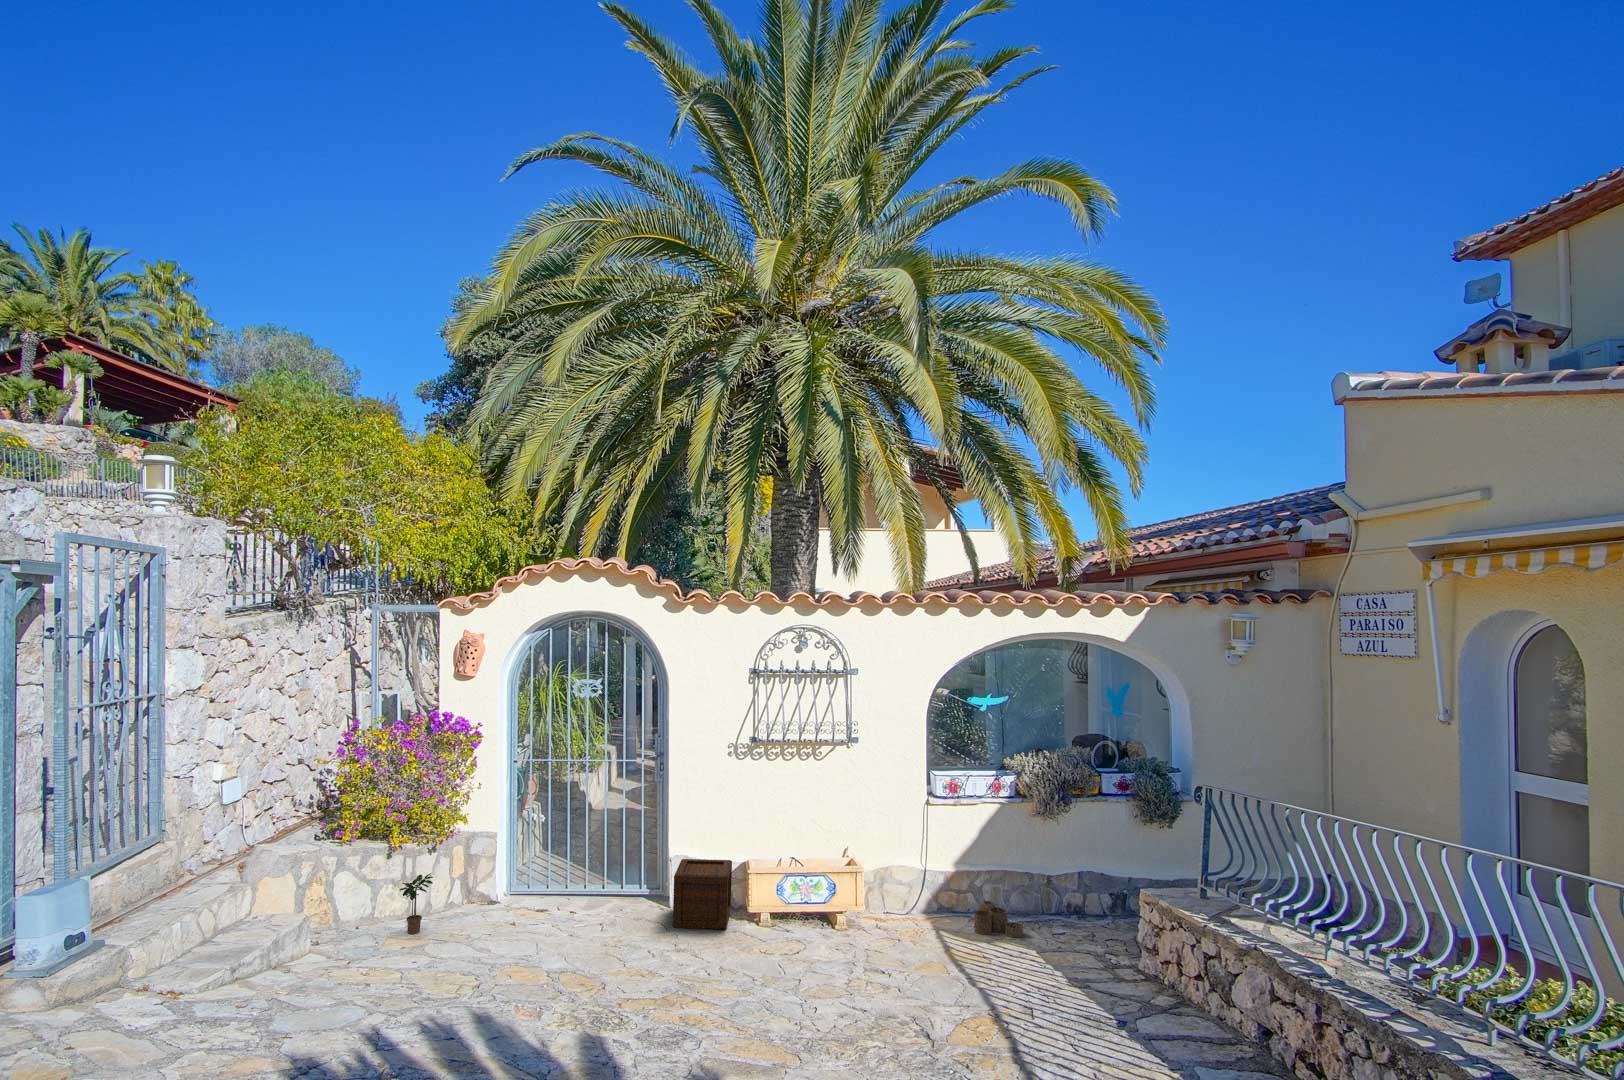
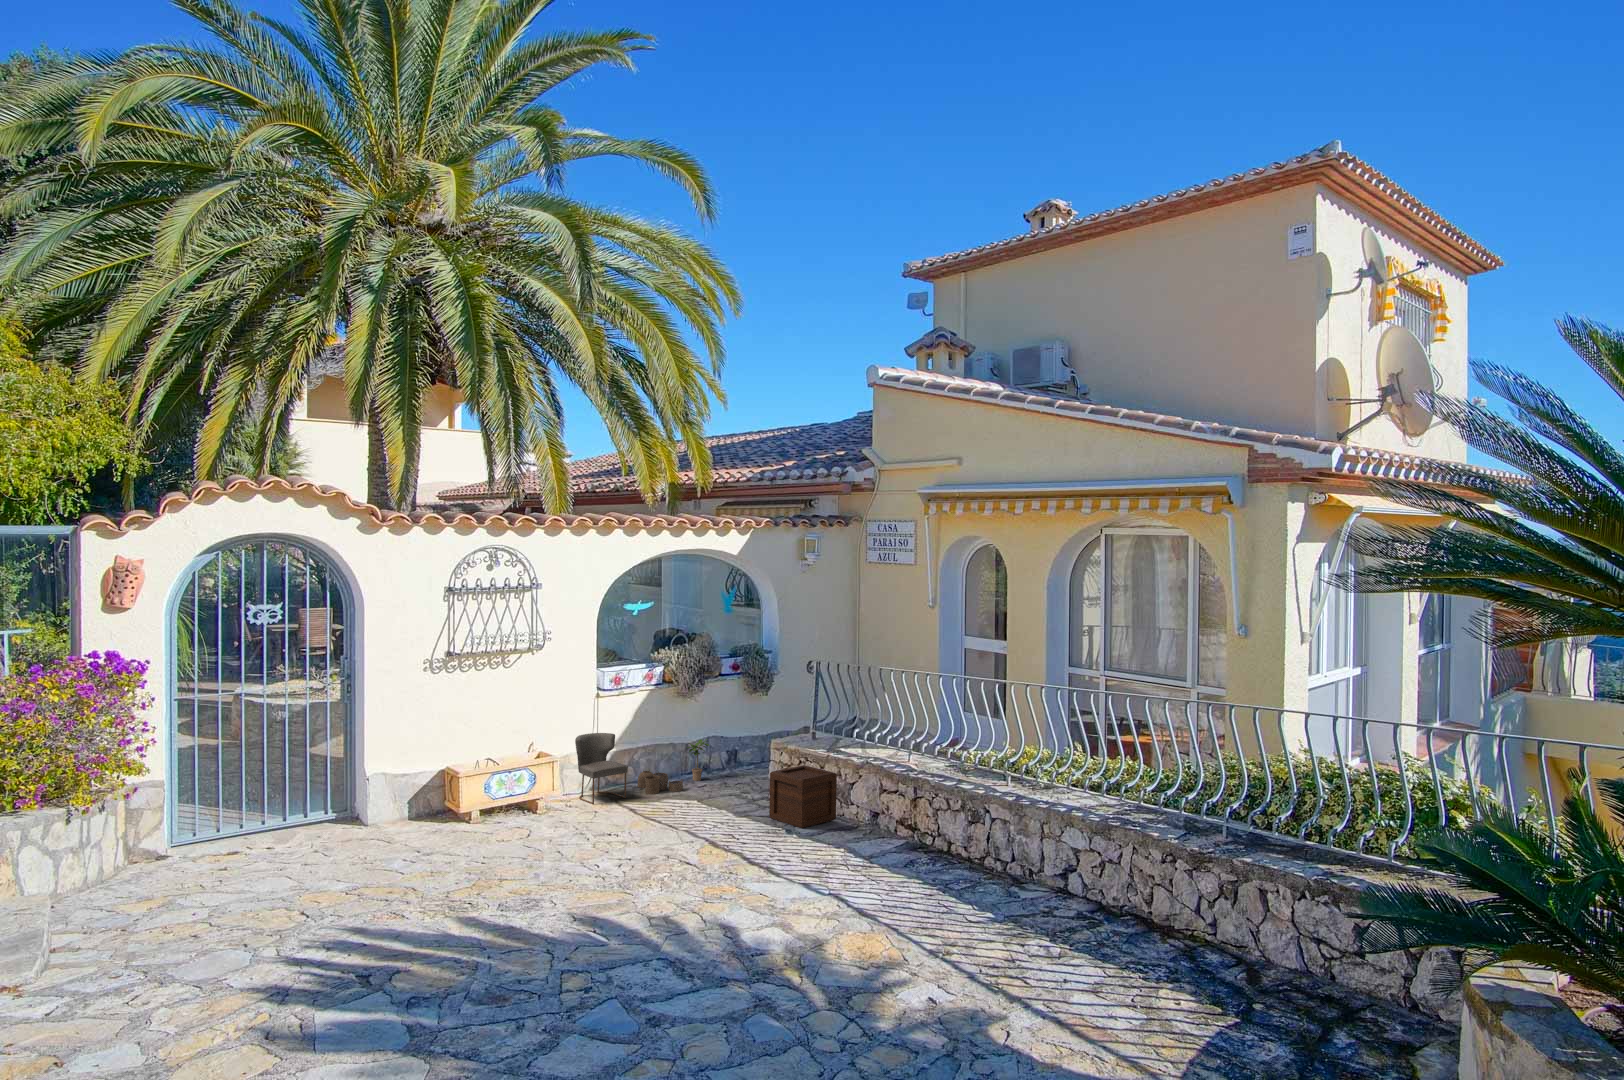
chair: none [891,845,946,933] -> present [575,733,628,804]
wooden crate: present [673,859,732,929] -> present [769,765,837,828]
potted plant: present [400,873,433,934] -> present [687,739,709,781]

